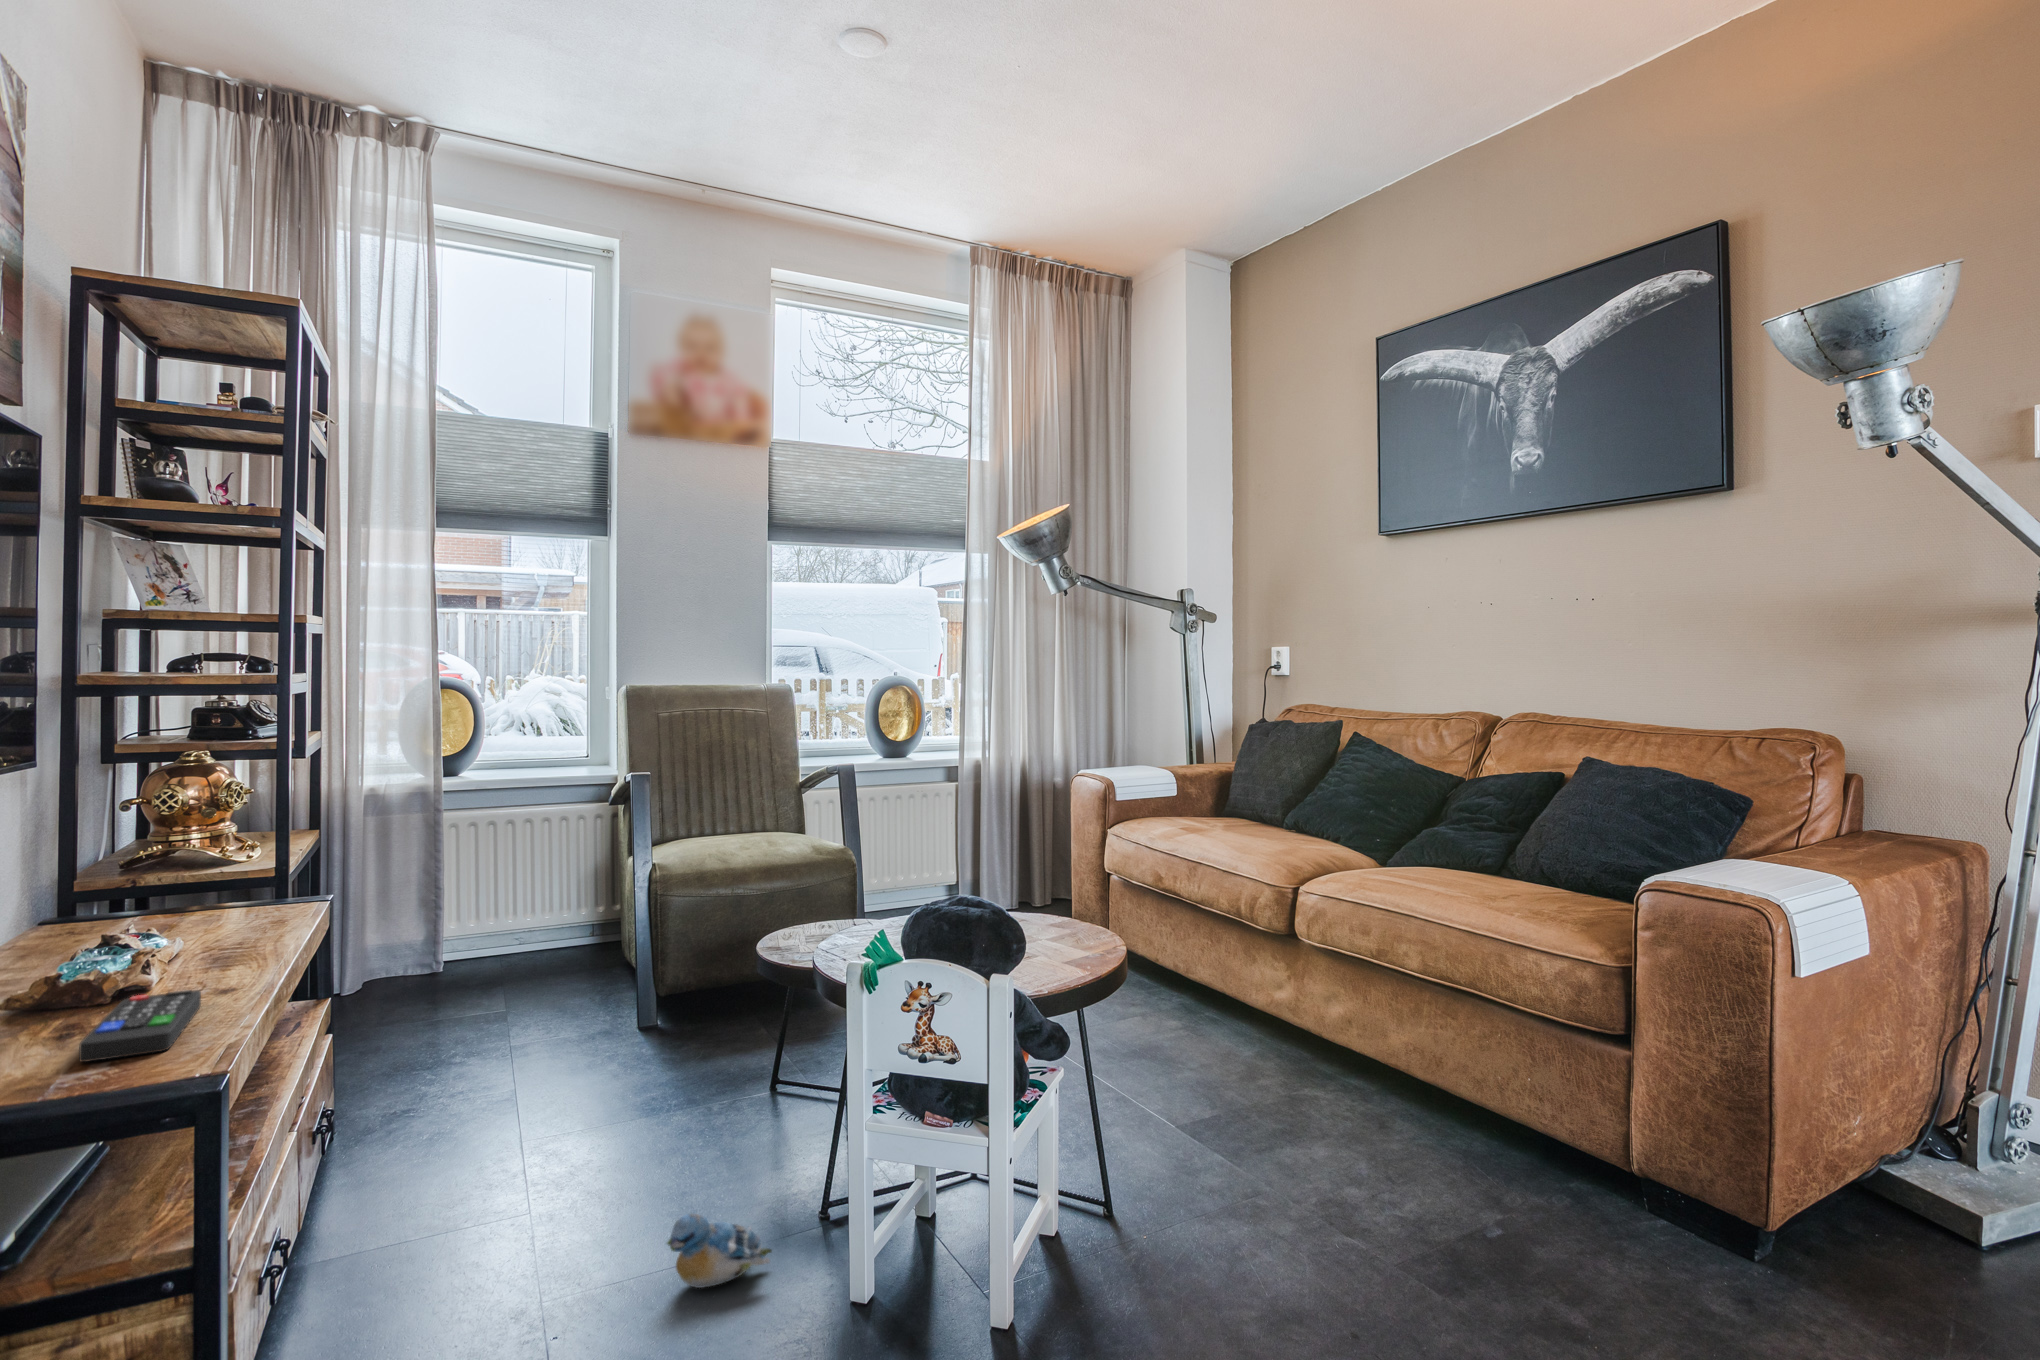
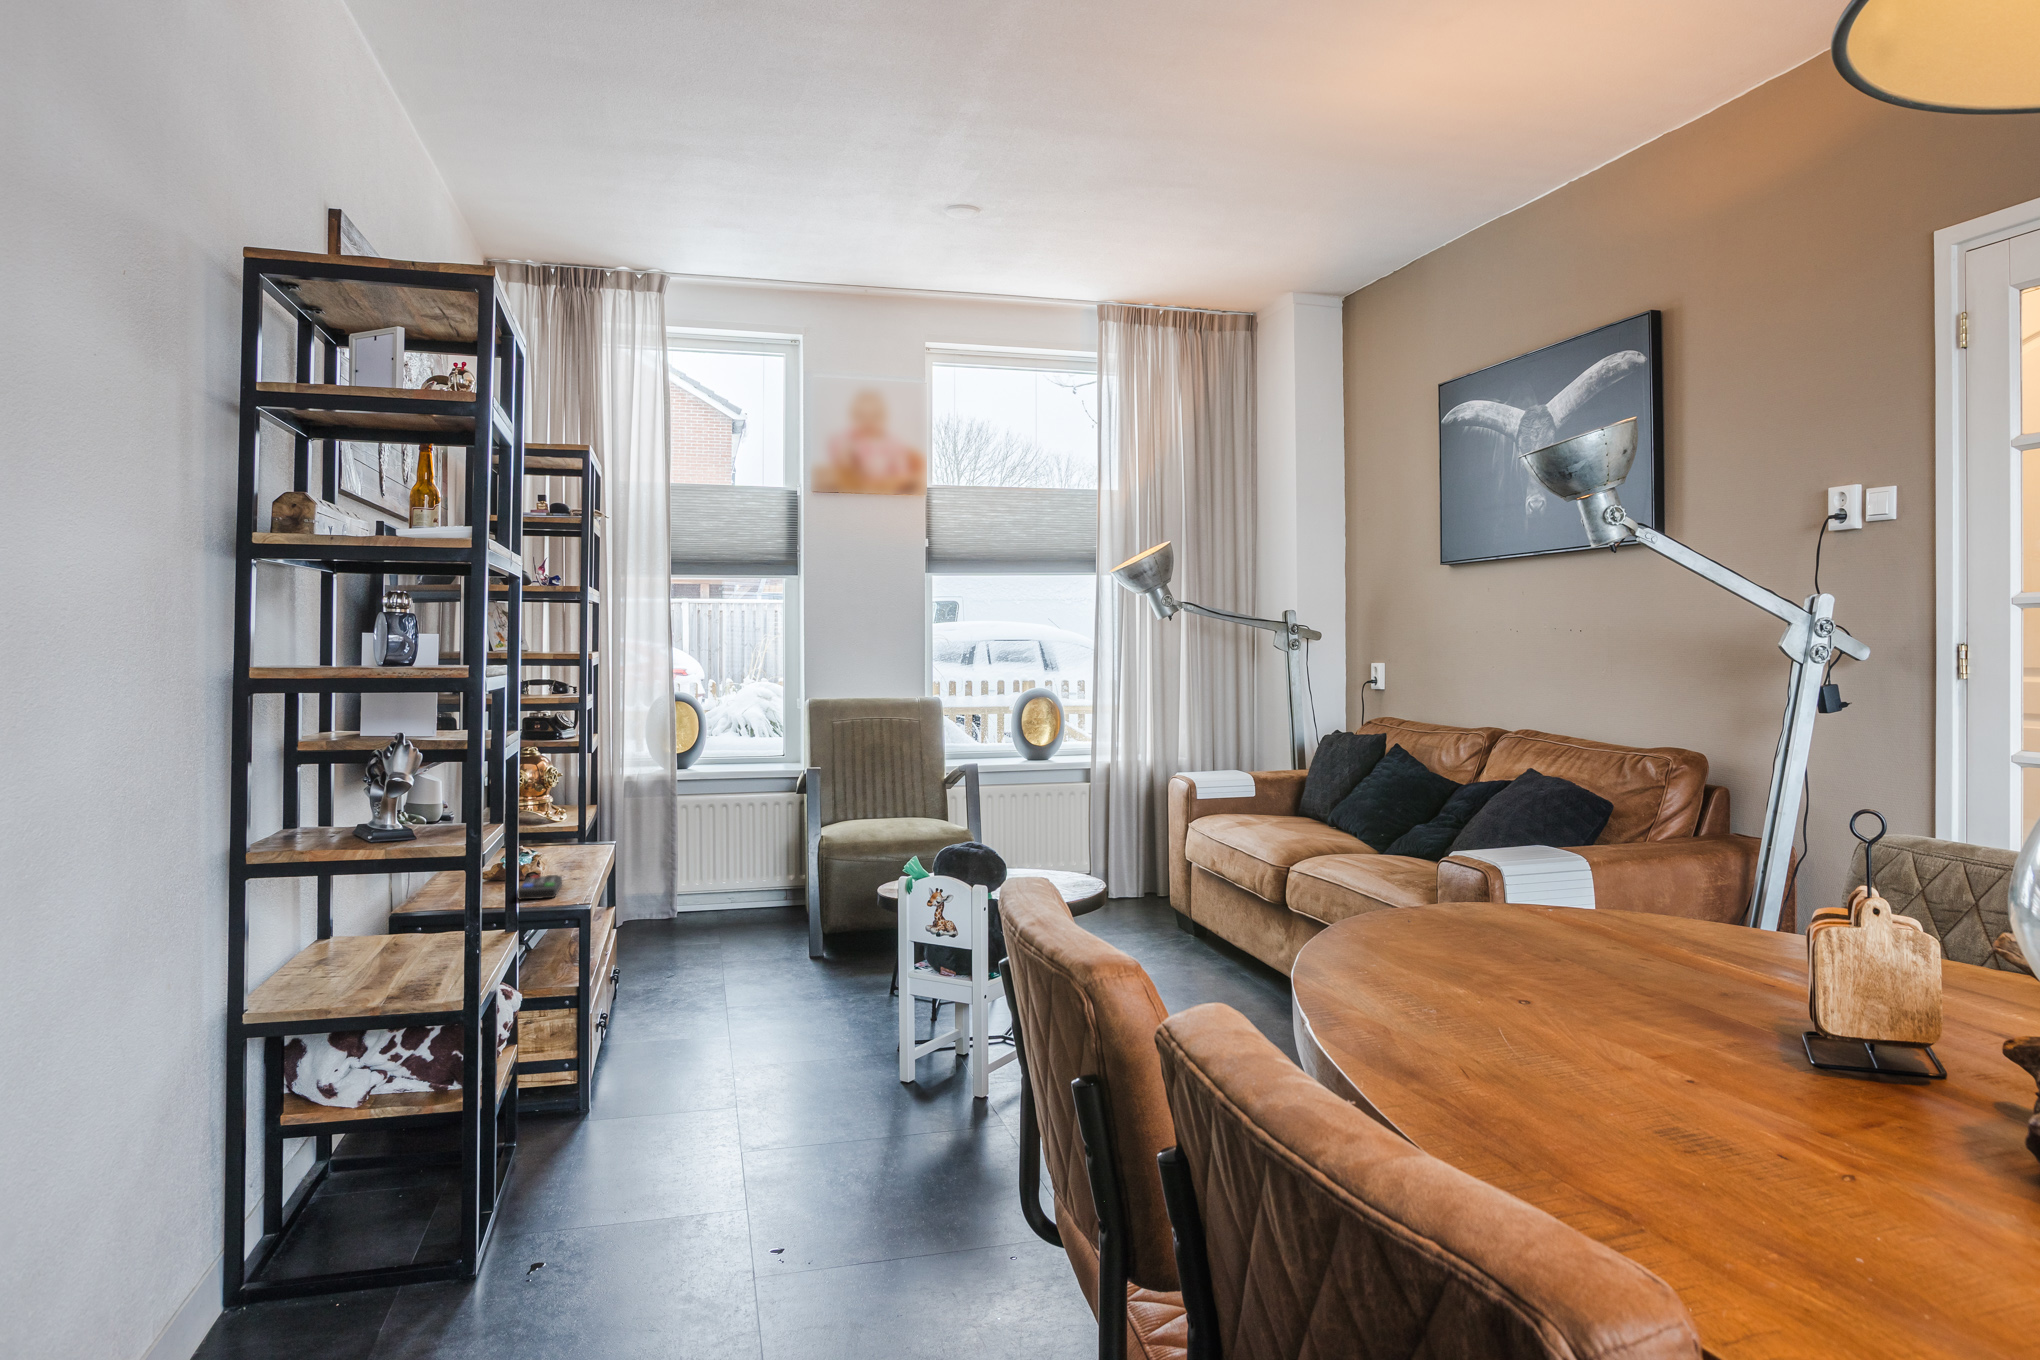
plush toy: present [667,1213,772,1288] -> none [801,1027,865,1071]

